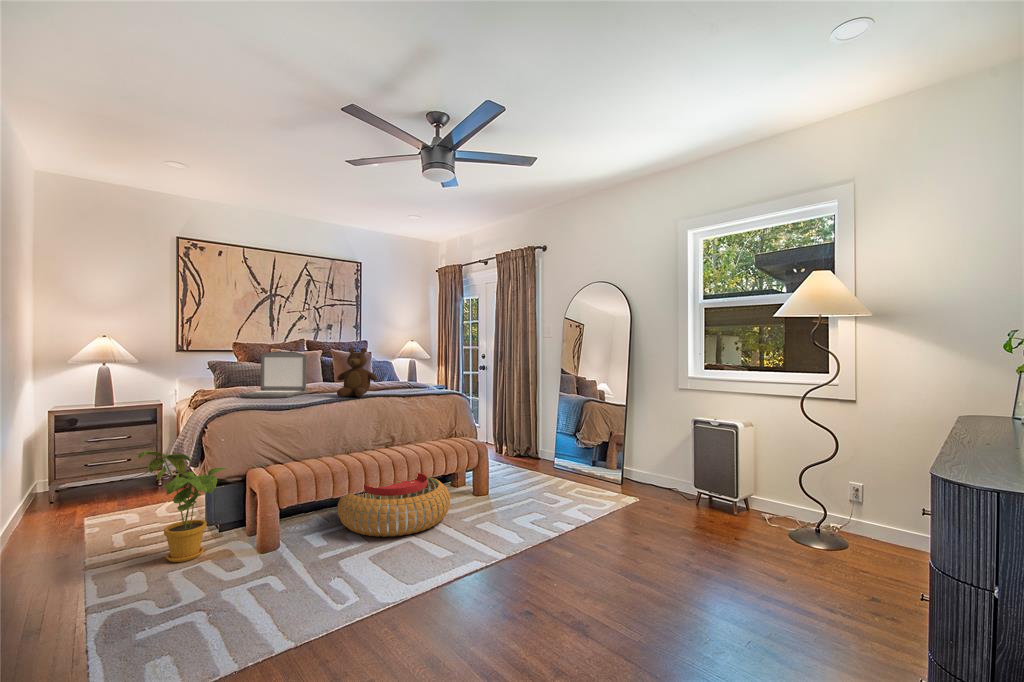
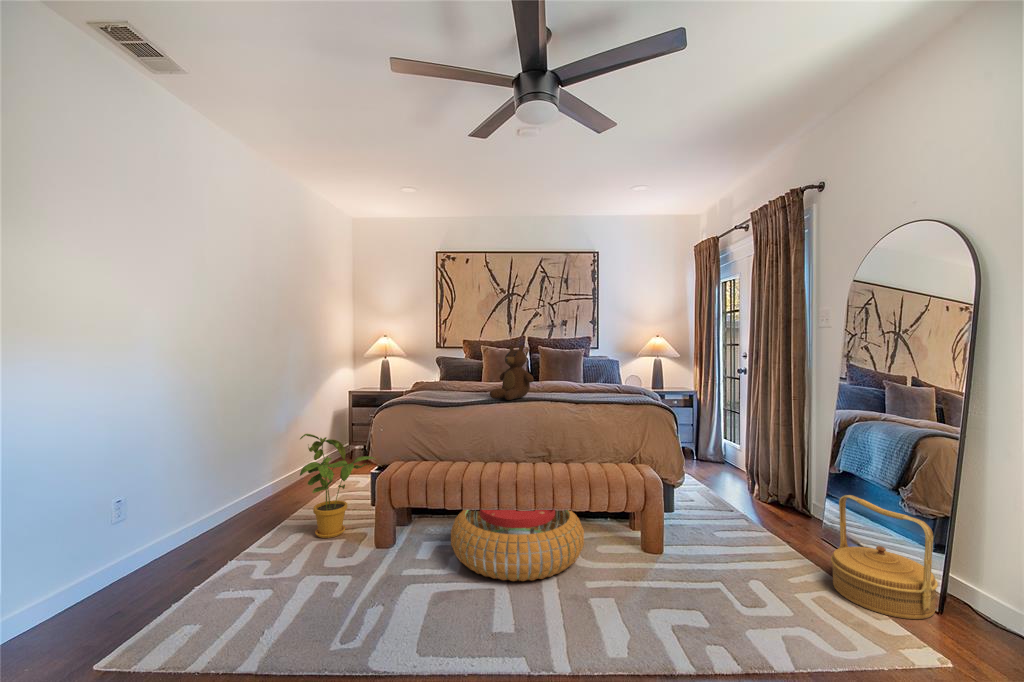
laptop: present [239,352,307,398] -> none [426,349,486,395]
woven basket: none [576,434,623,491] -> present [831,495,938,619]

